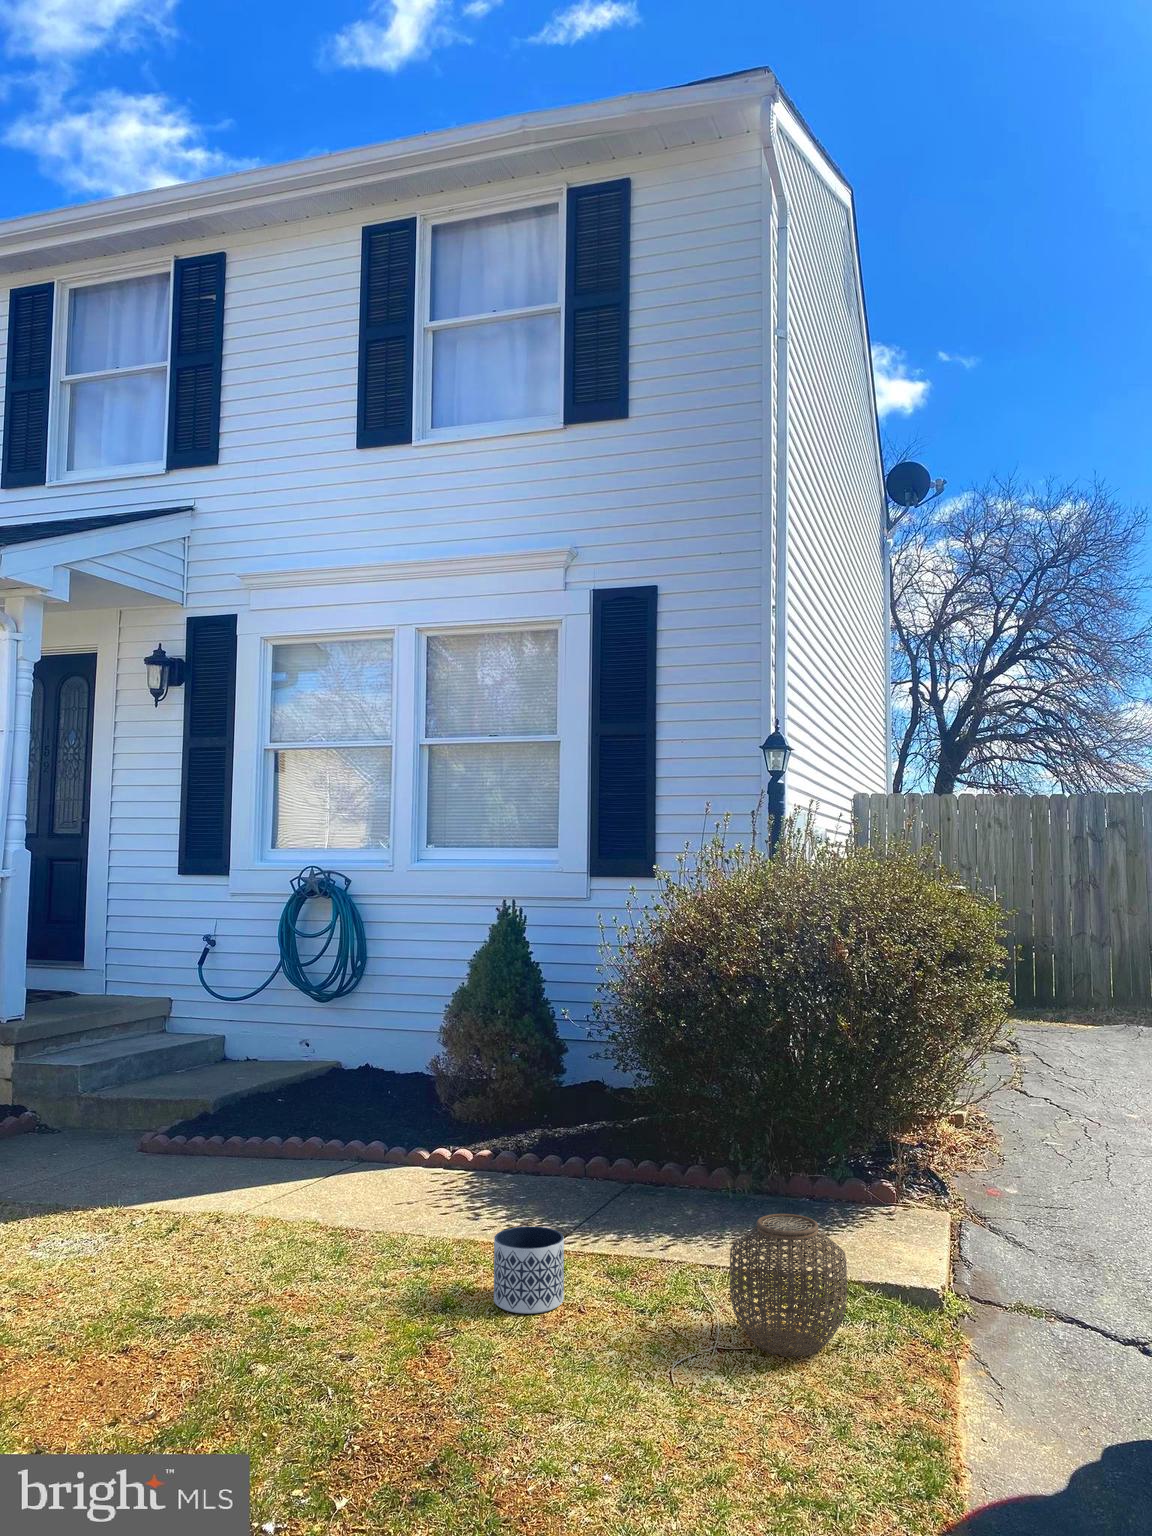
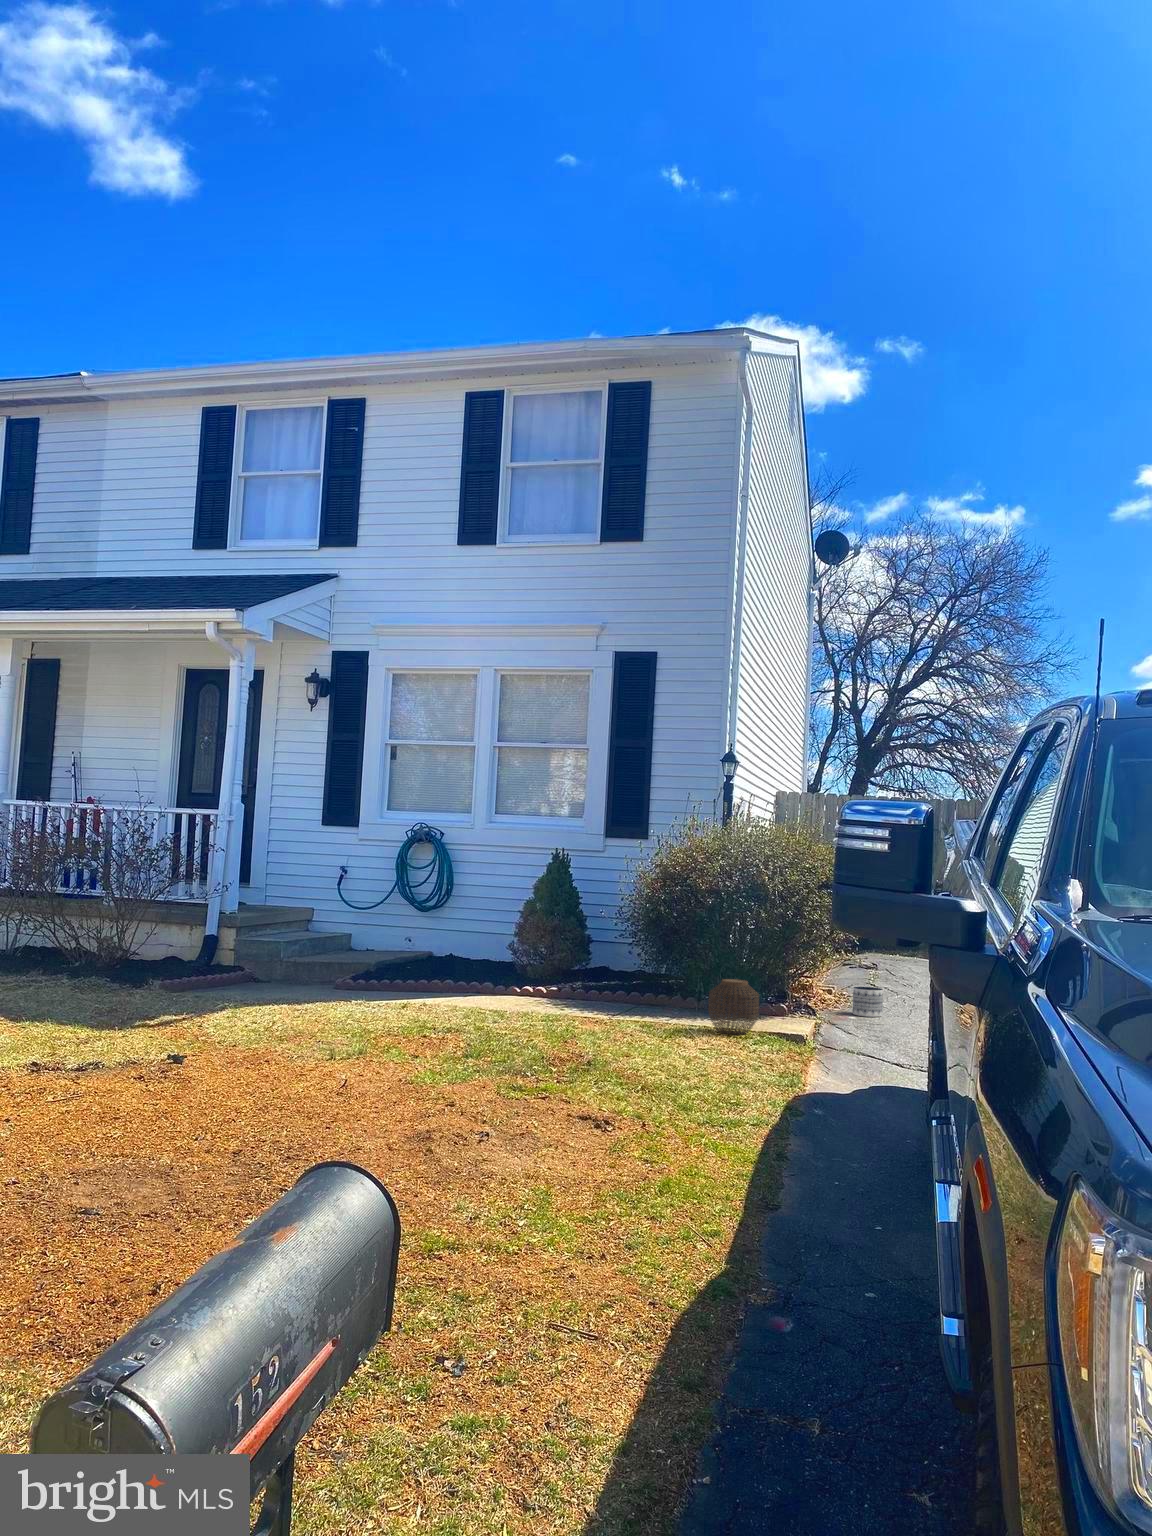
planter: present [494,1226,564,1314] -> present [852,987,883,1017]

